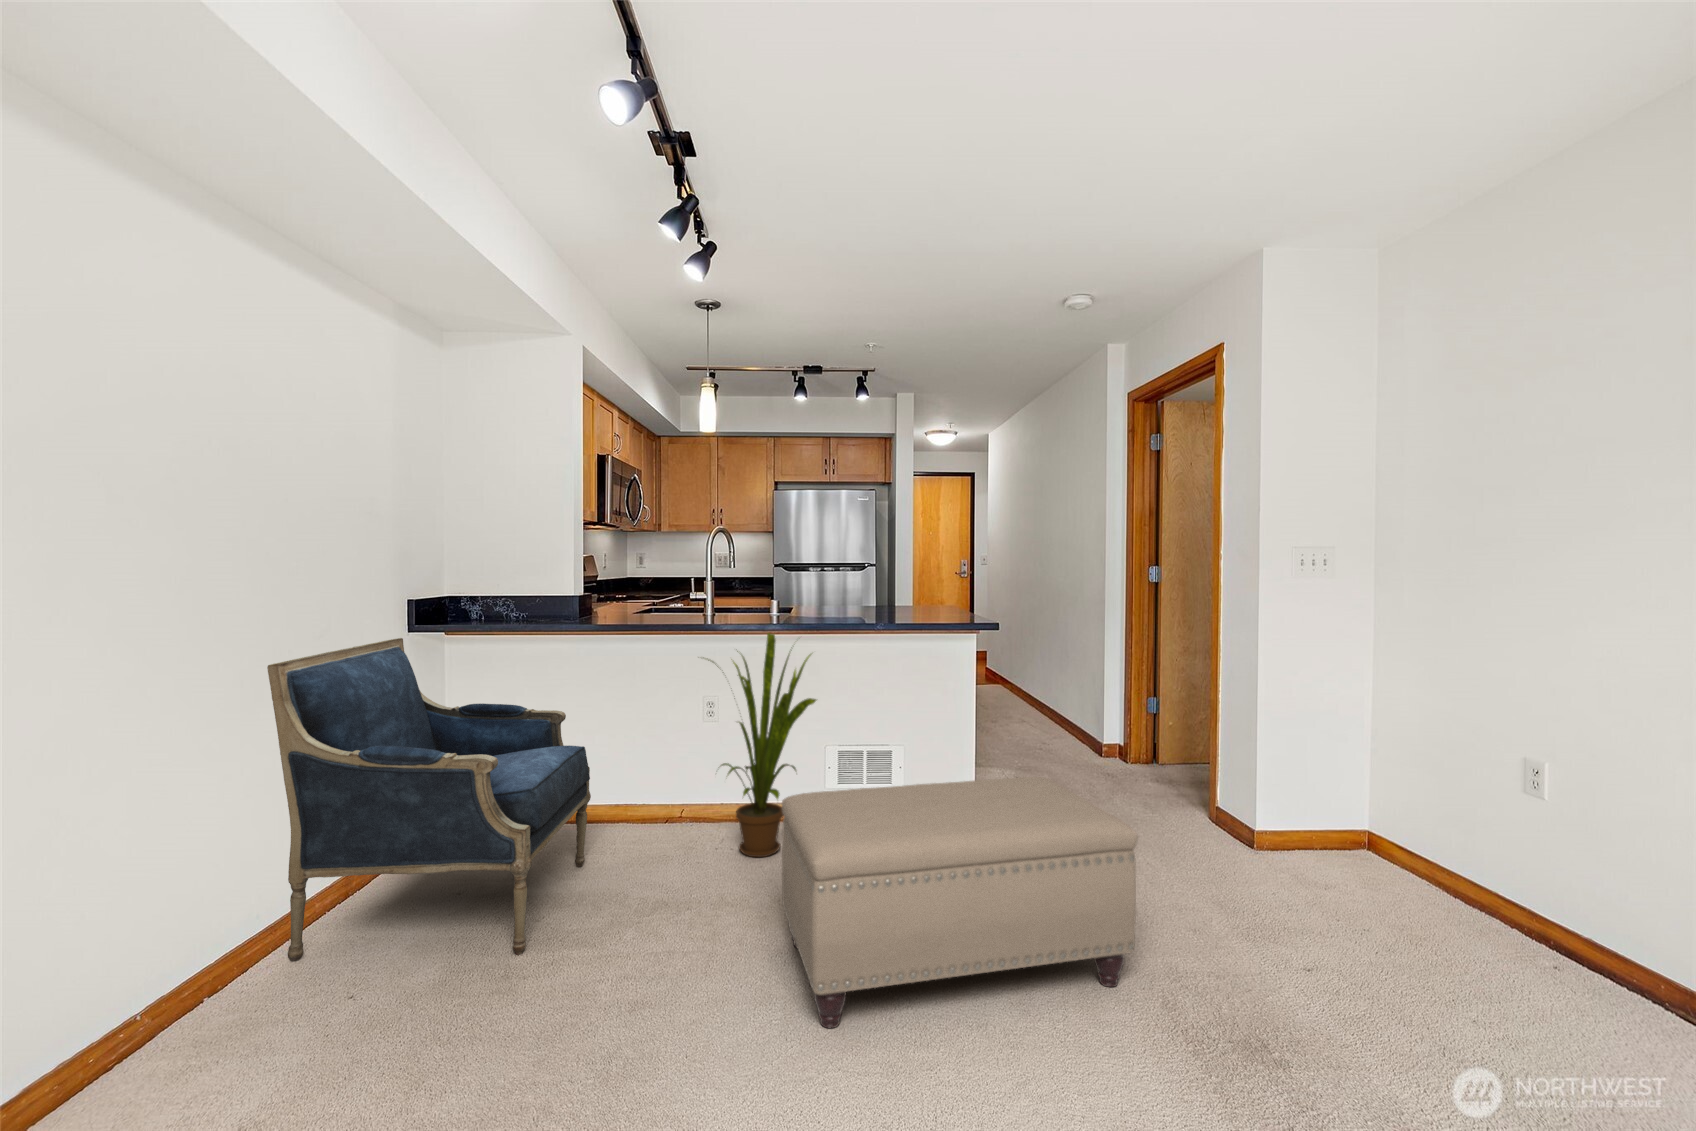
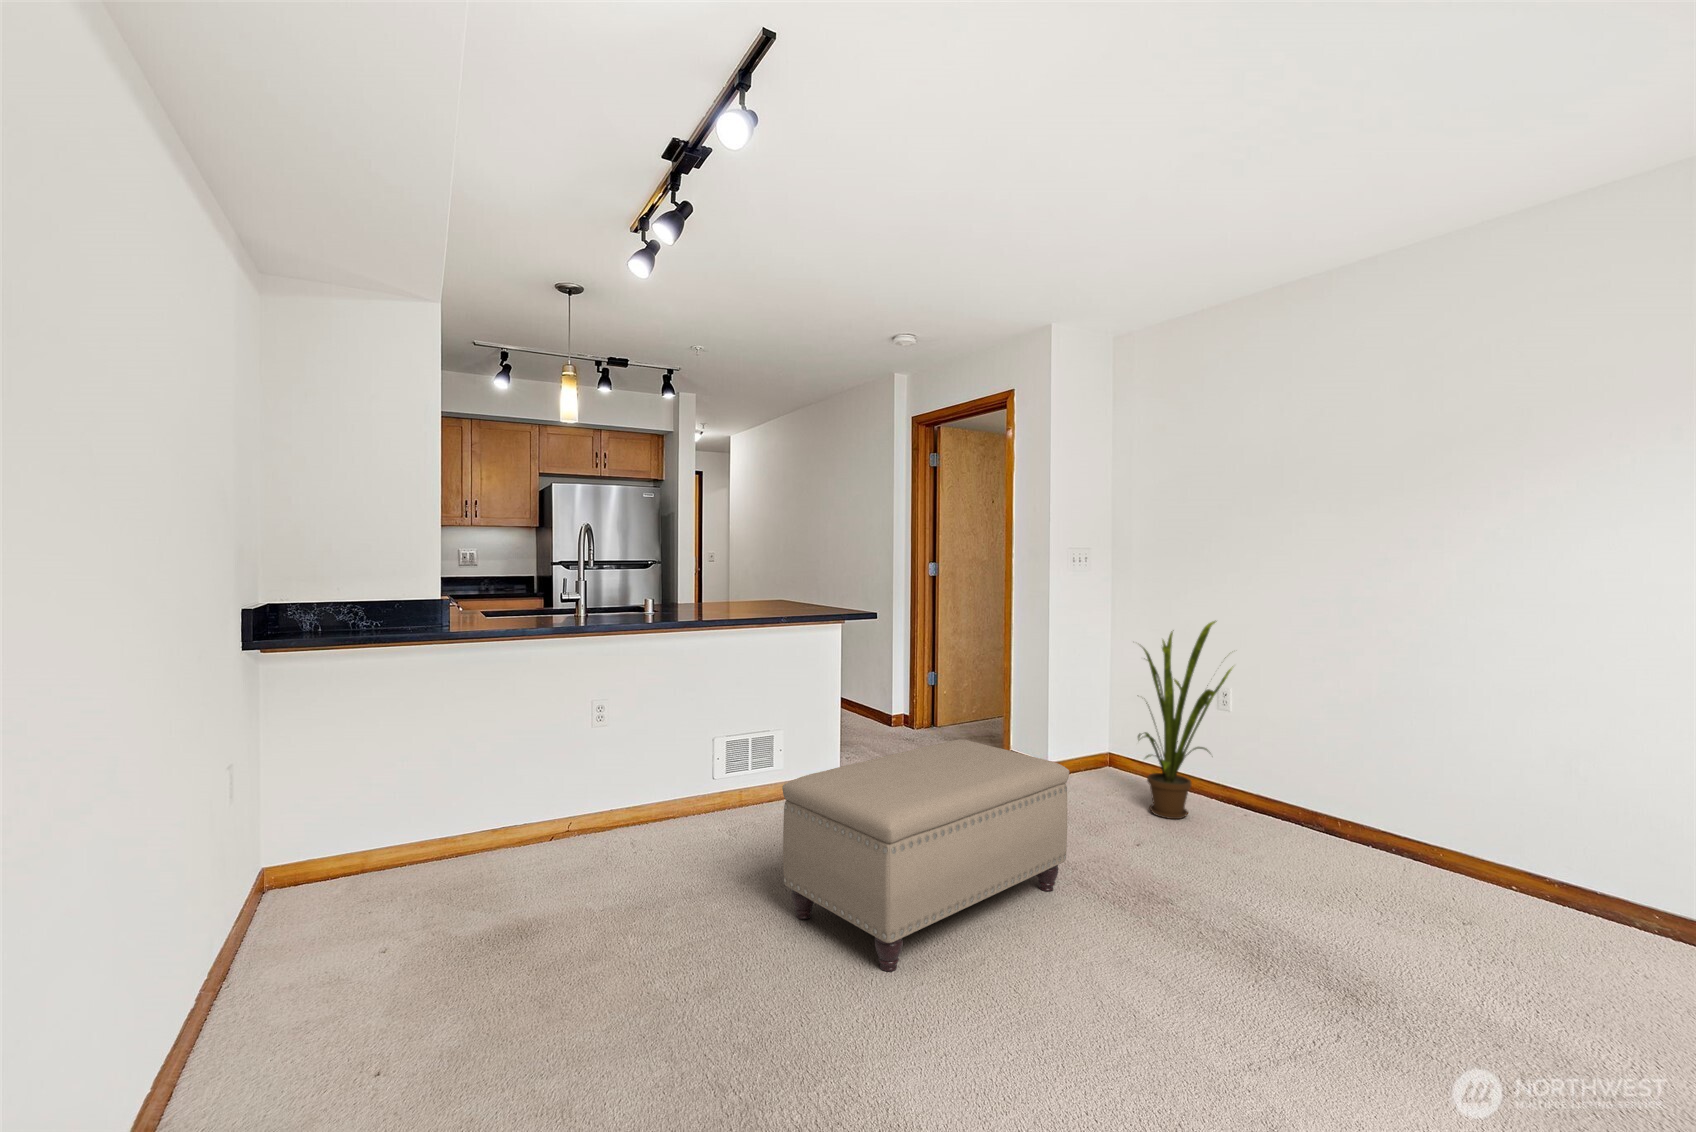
house plant: present [708,633,816,857] -> present [1138,621,1233,819]
armchair: present [267,638,591,962] -> none [190,658,545,1075]

